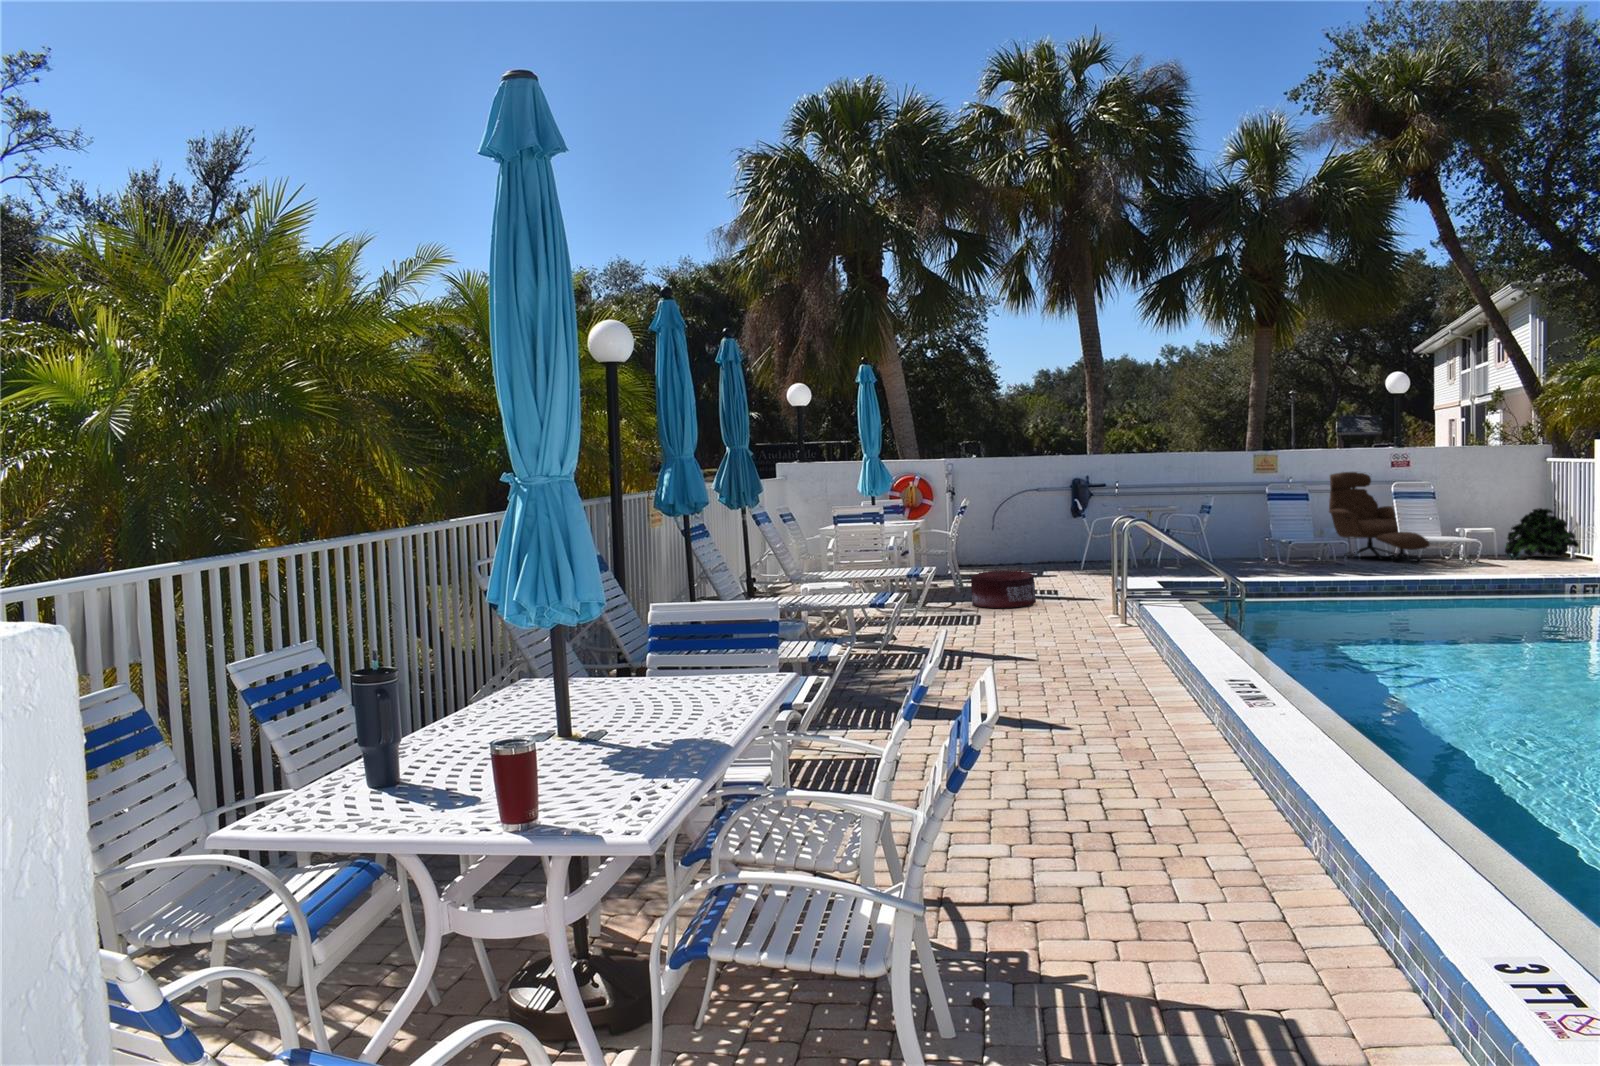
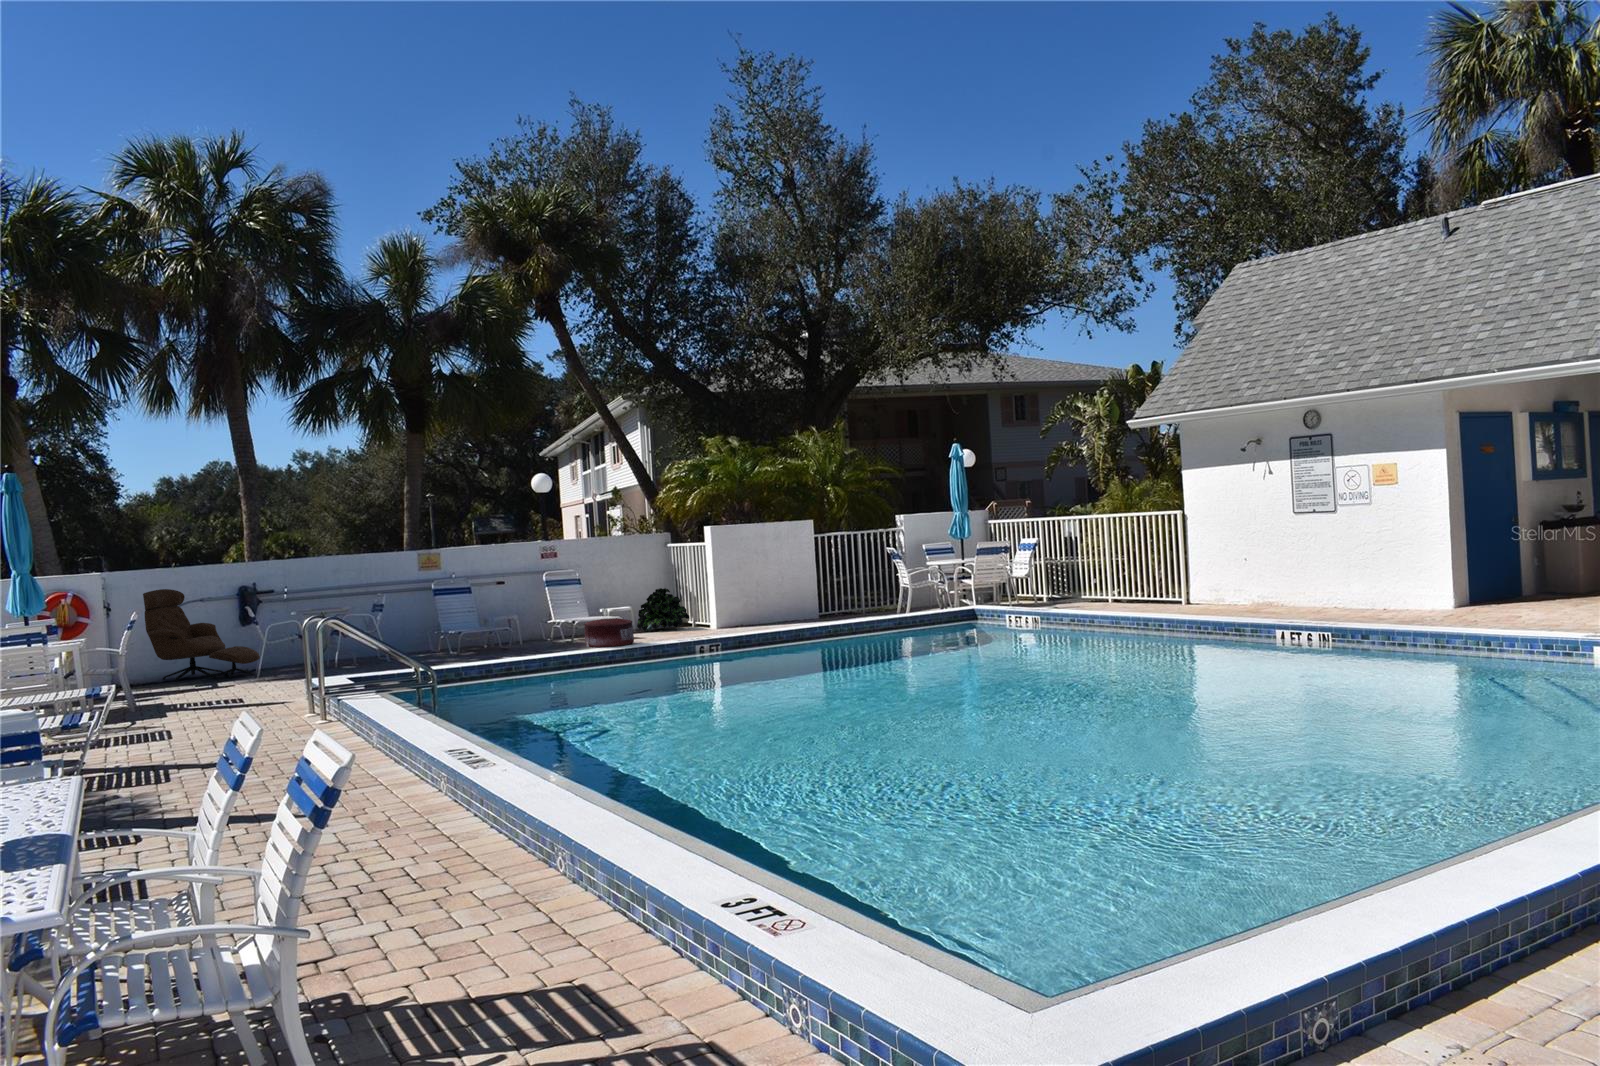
lounge chair: present [1329,472,1430,561] -> present [143,589,260,681]
pouf: present [971,570,1036,608] -> present [584,618,634,647]

